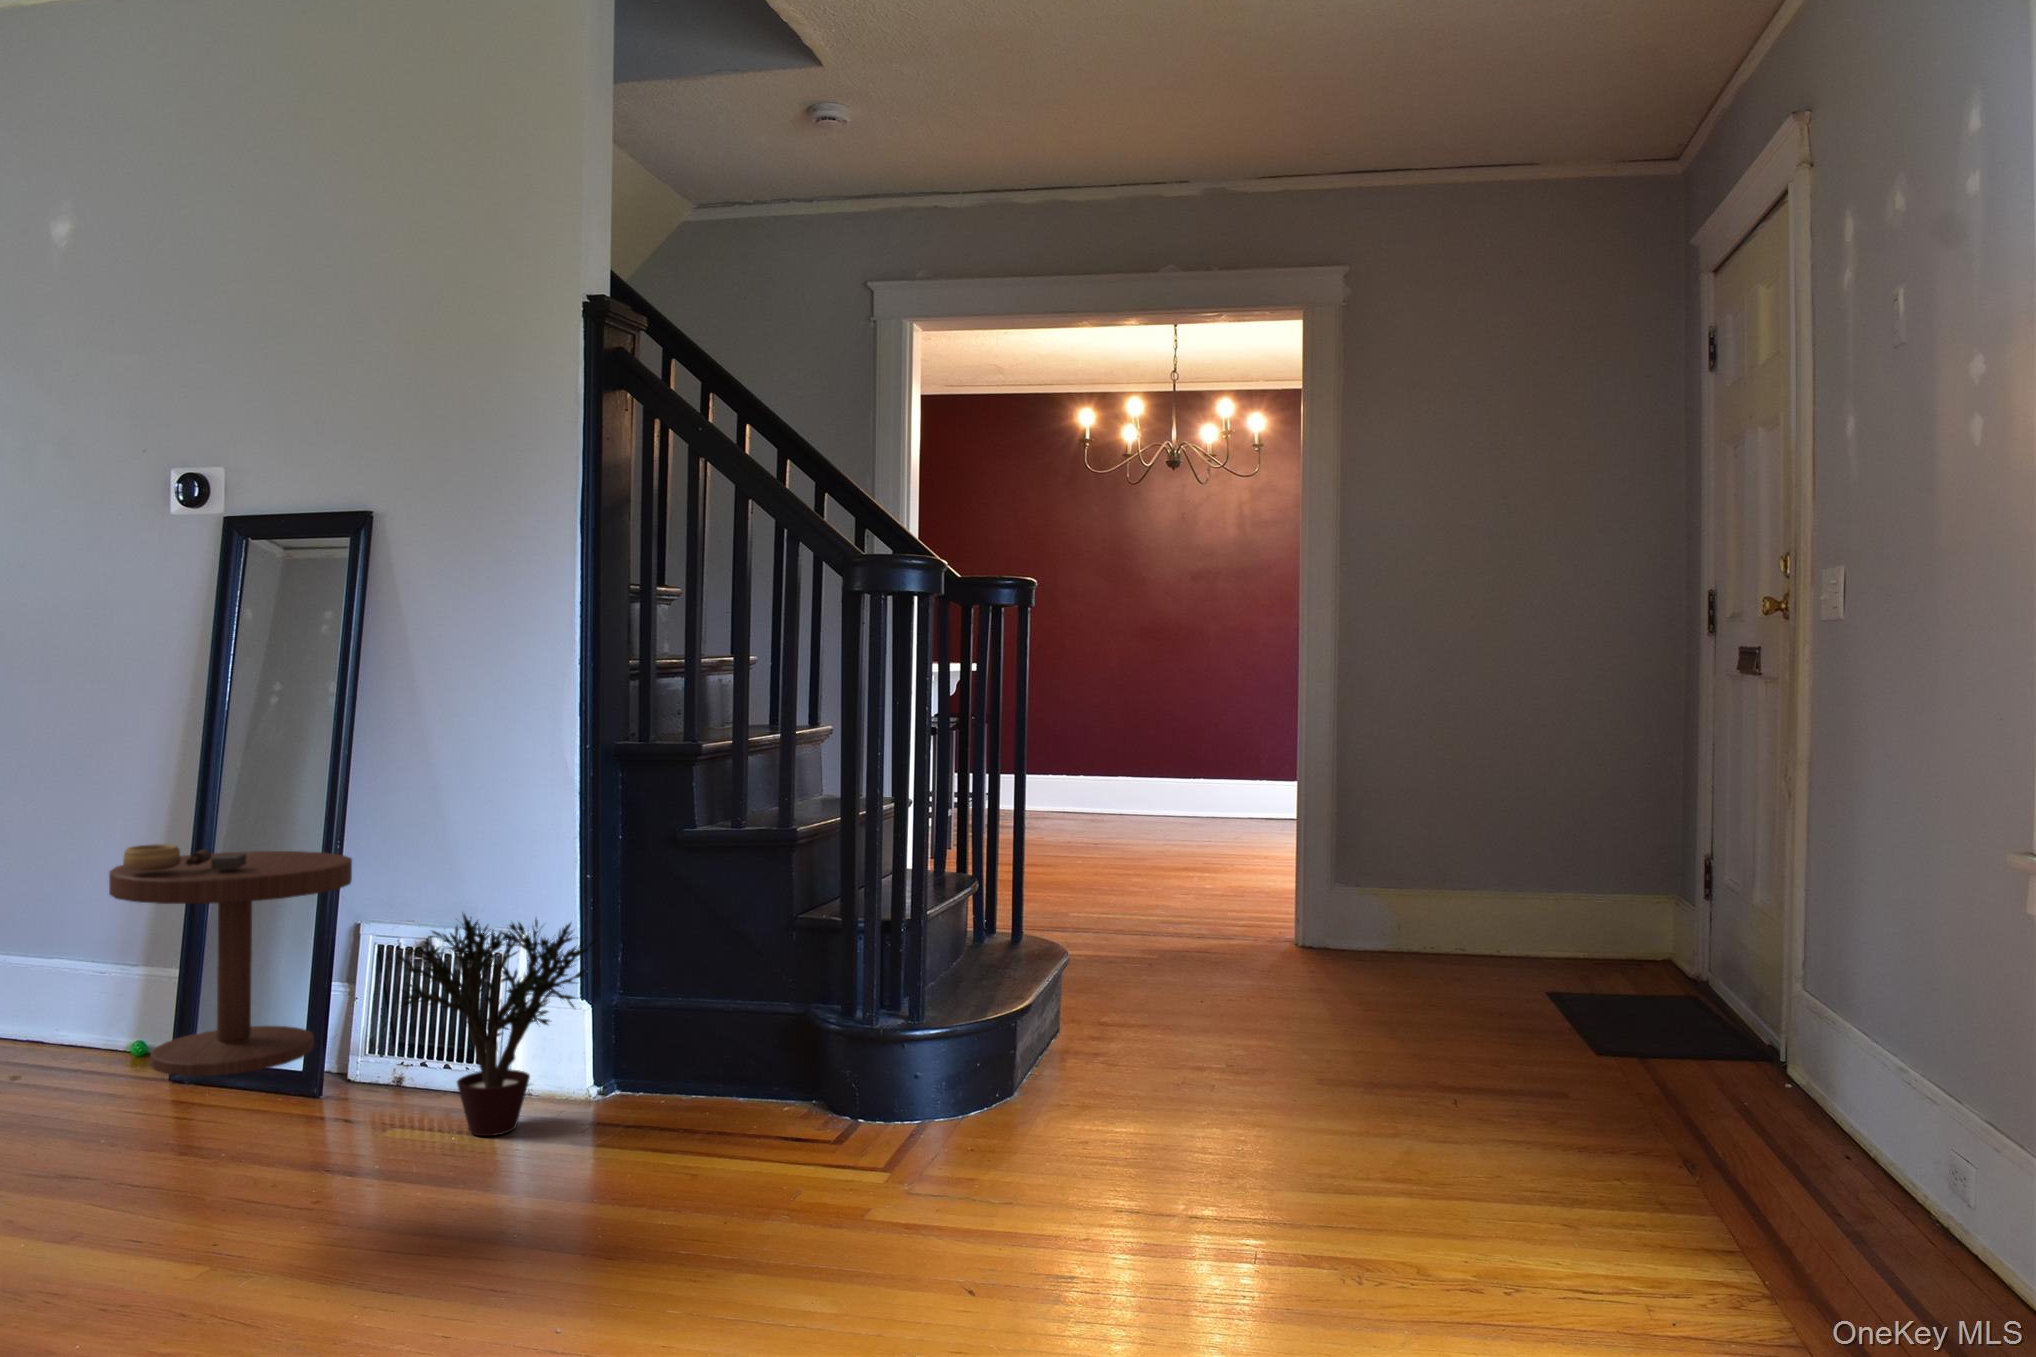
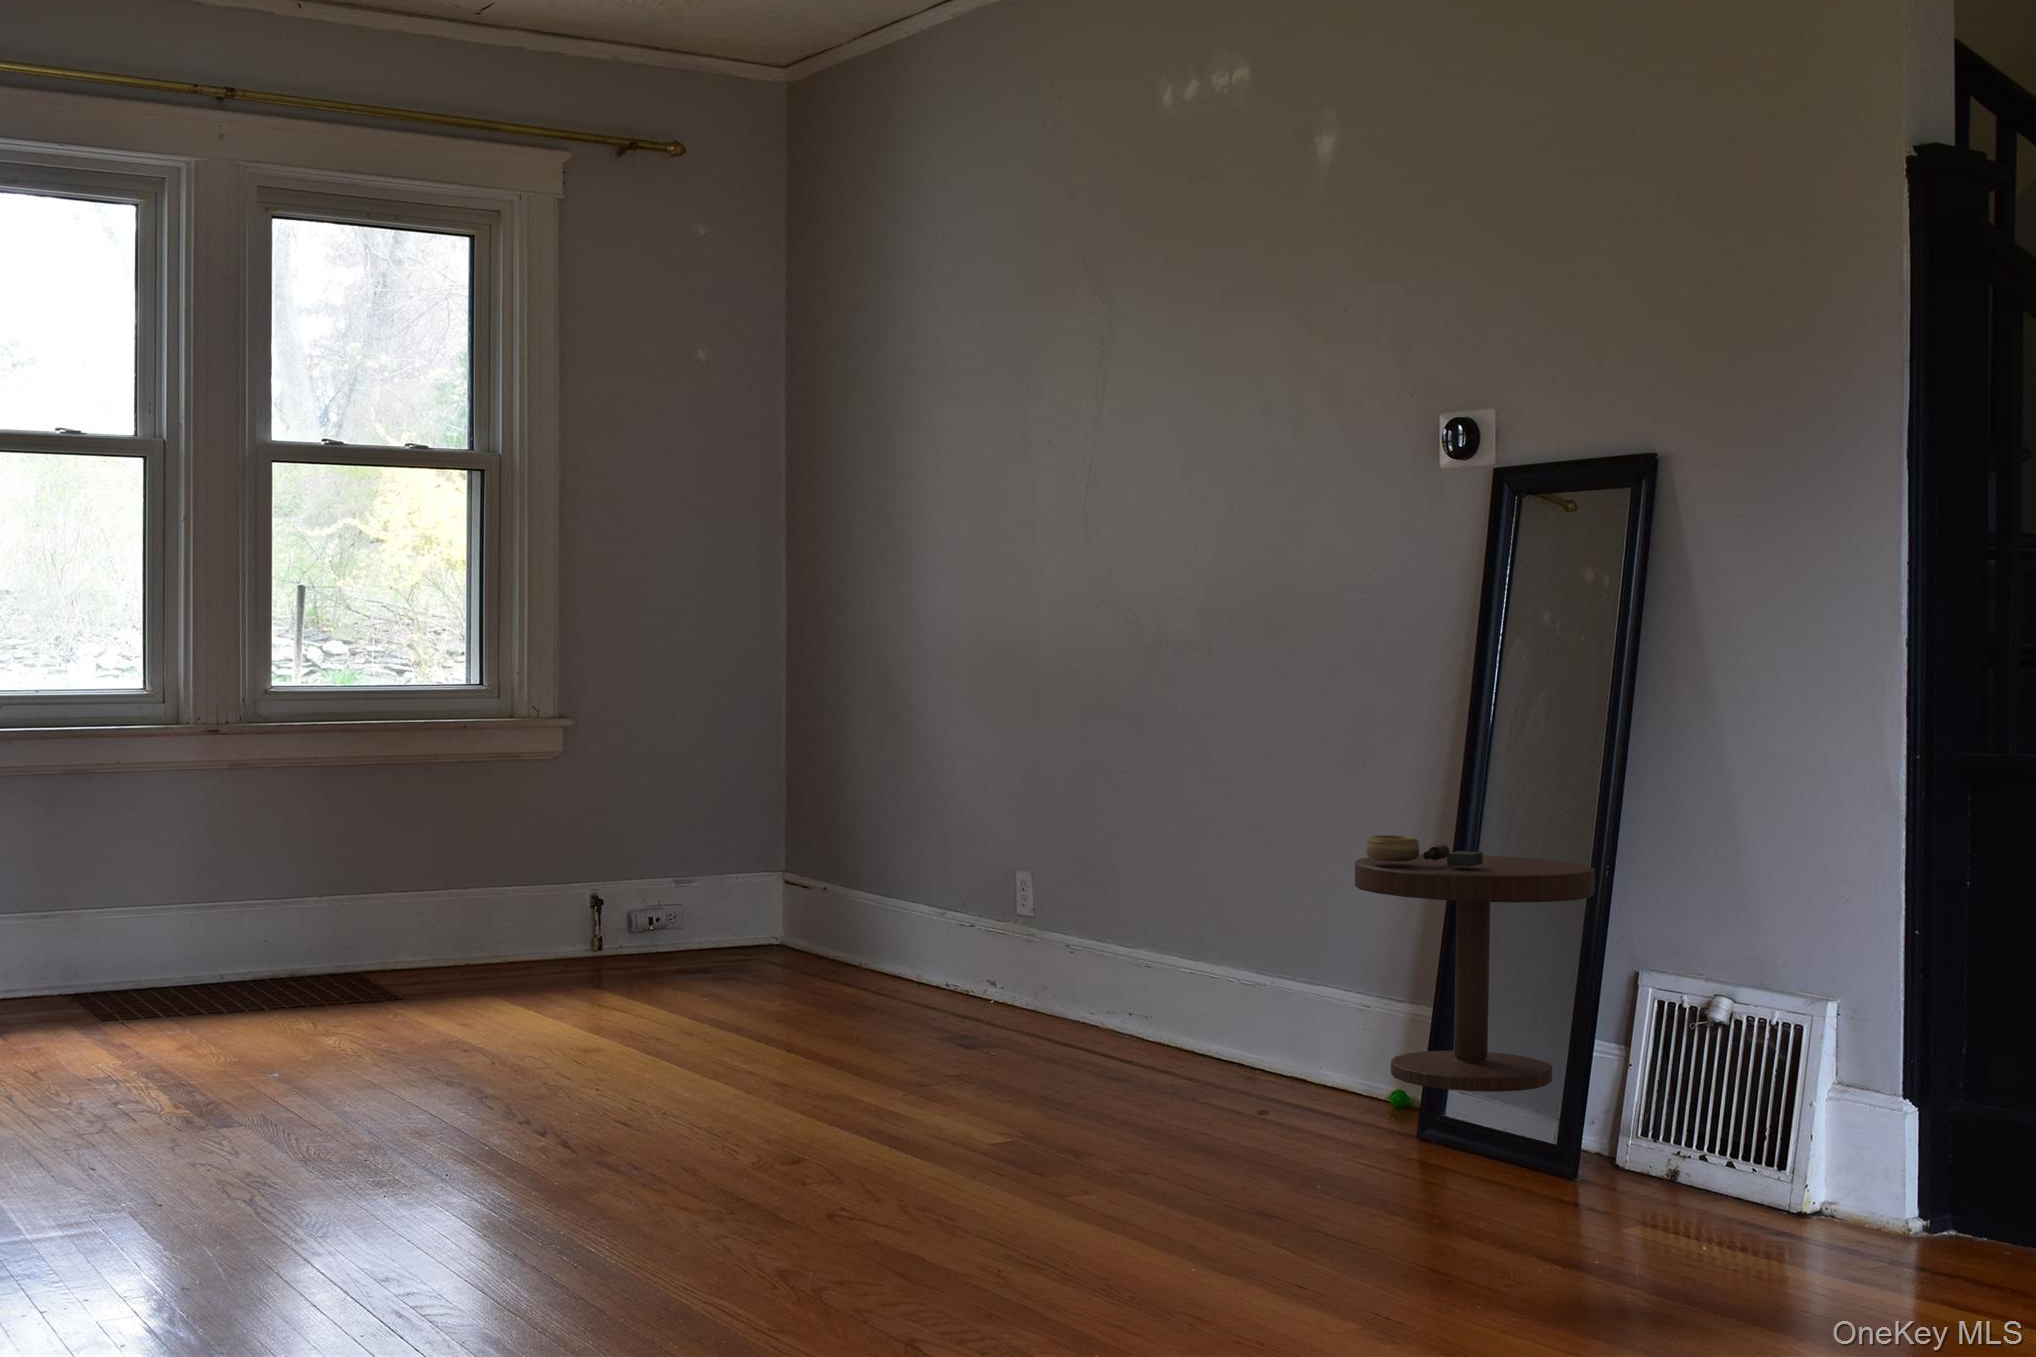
potted plant: present [397,914,595,1136] -> none [1650,958,1921,1247]

